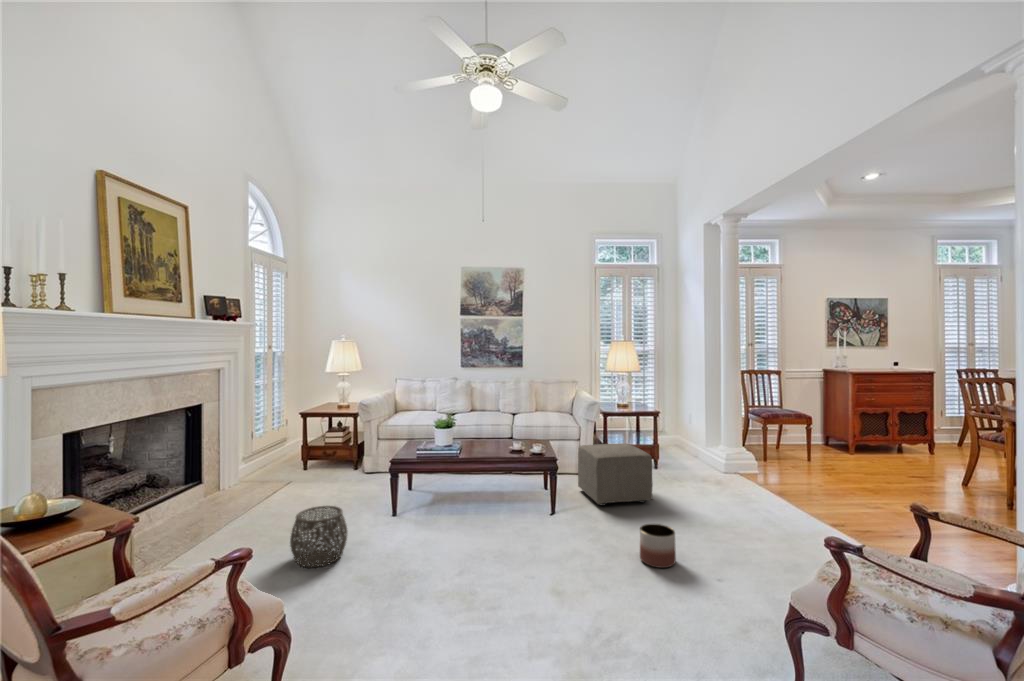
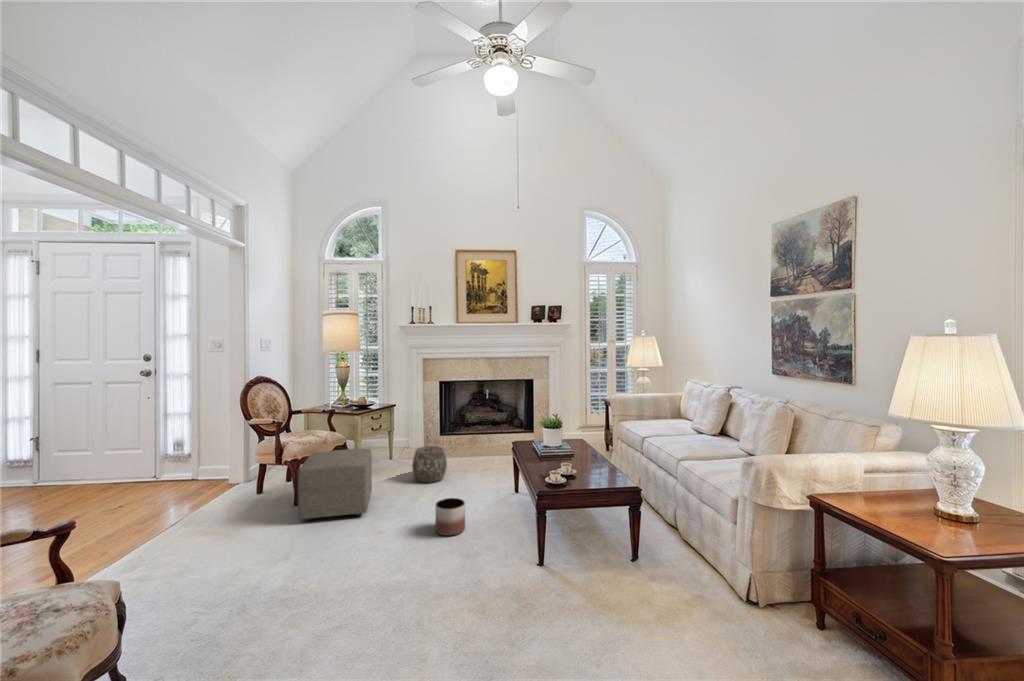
ottoman: present [578,443,653,505] -> present [298,449,372,521]
planter: present [640,524,676,568] -> present [435,498,465,536]

